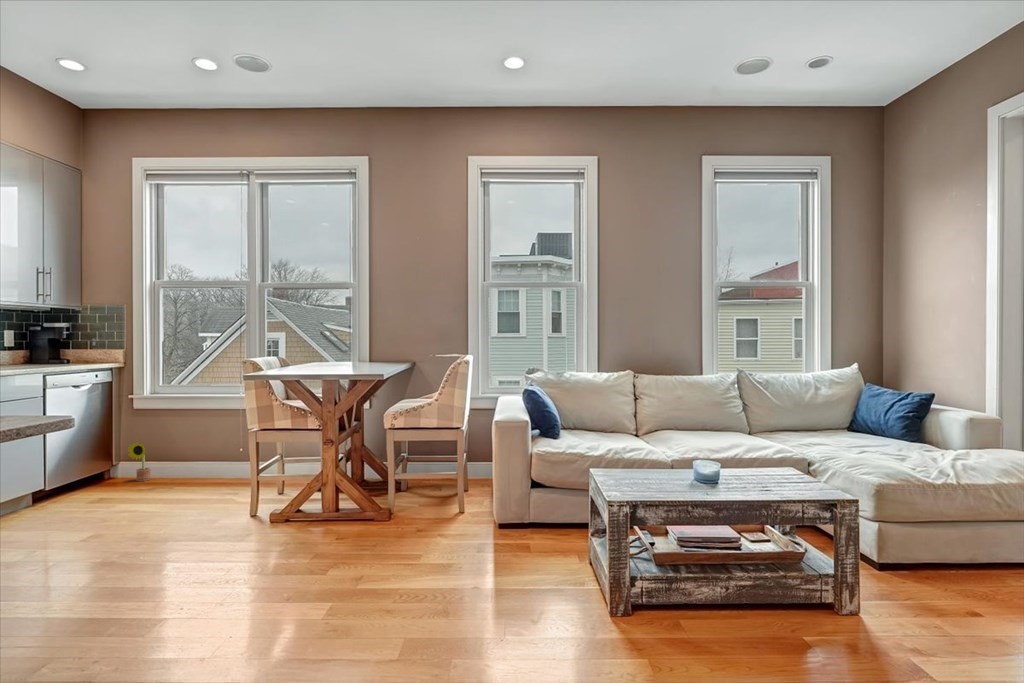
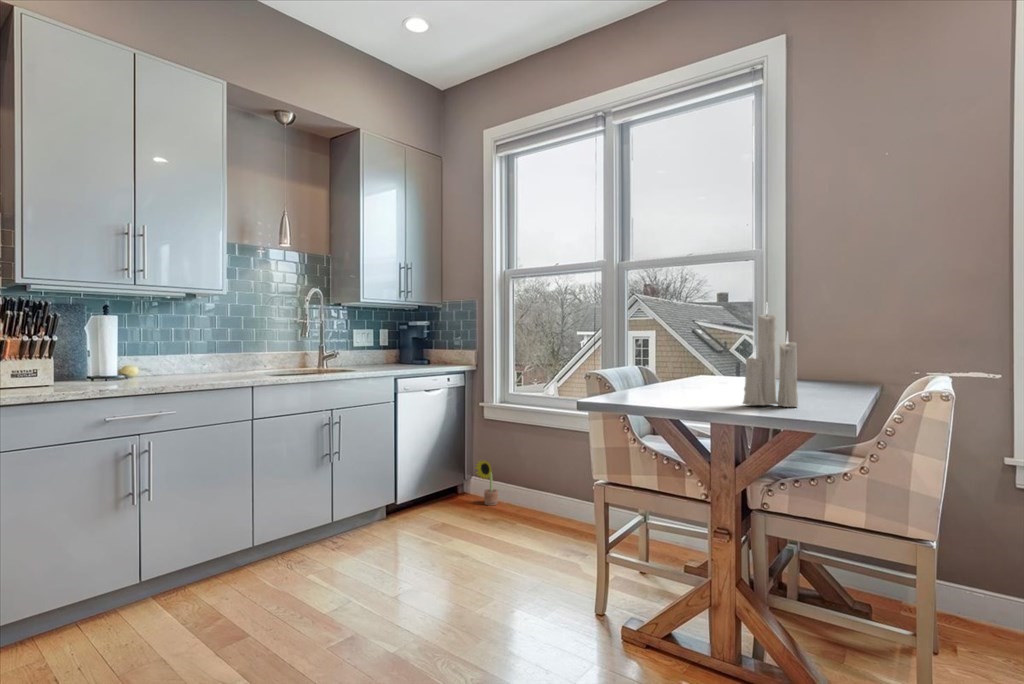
candle: none [336,317,362,372] -> present [743,306,798,407]

